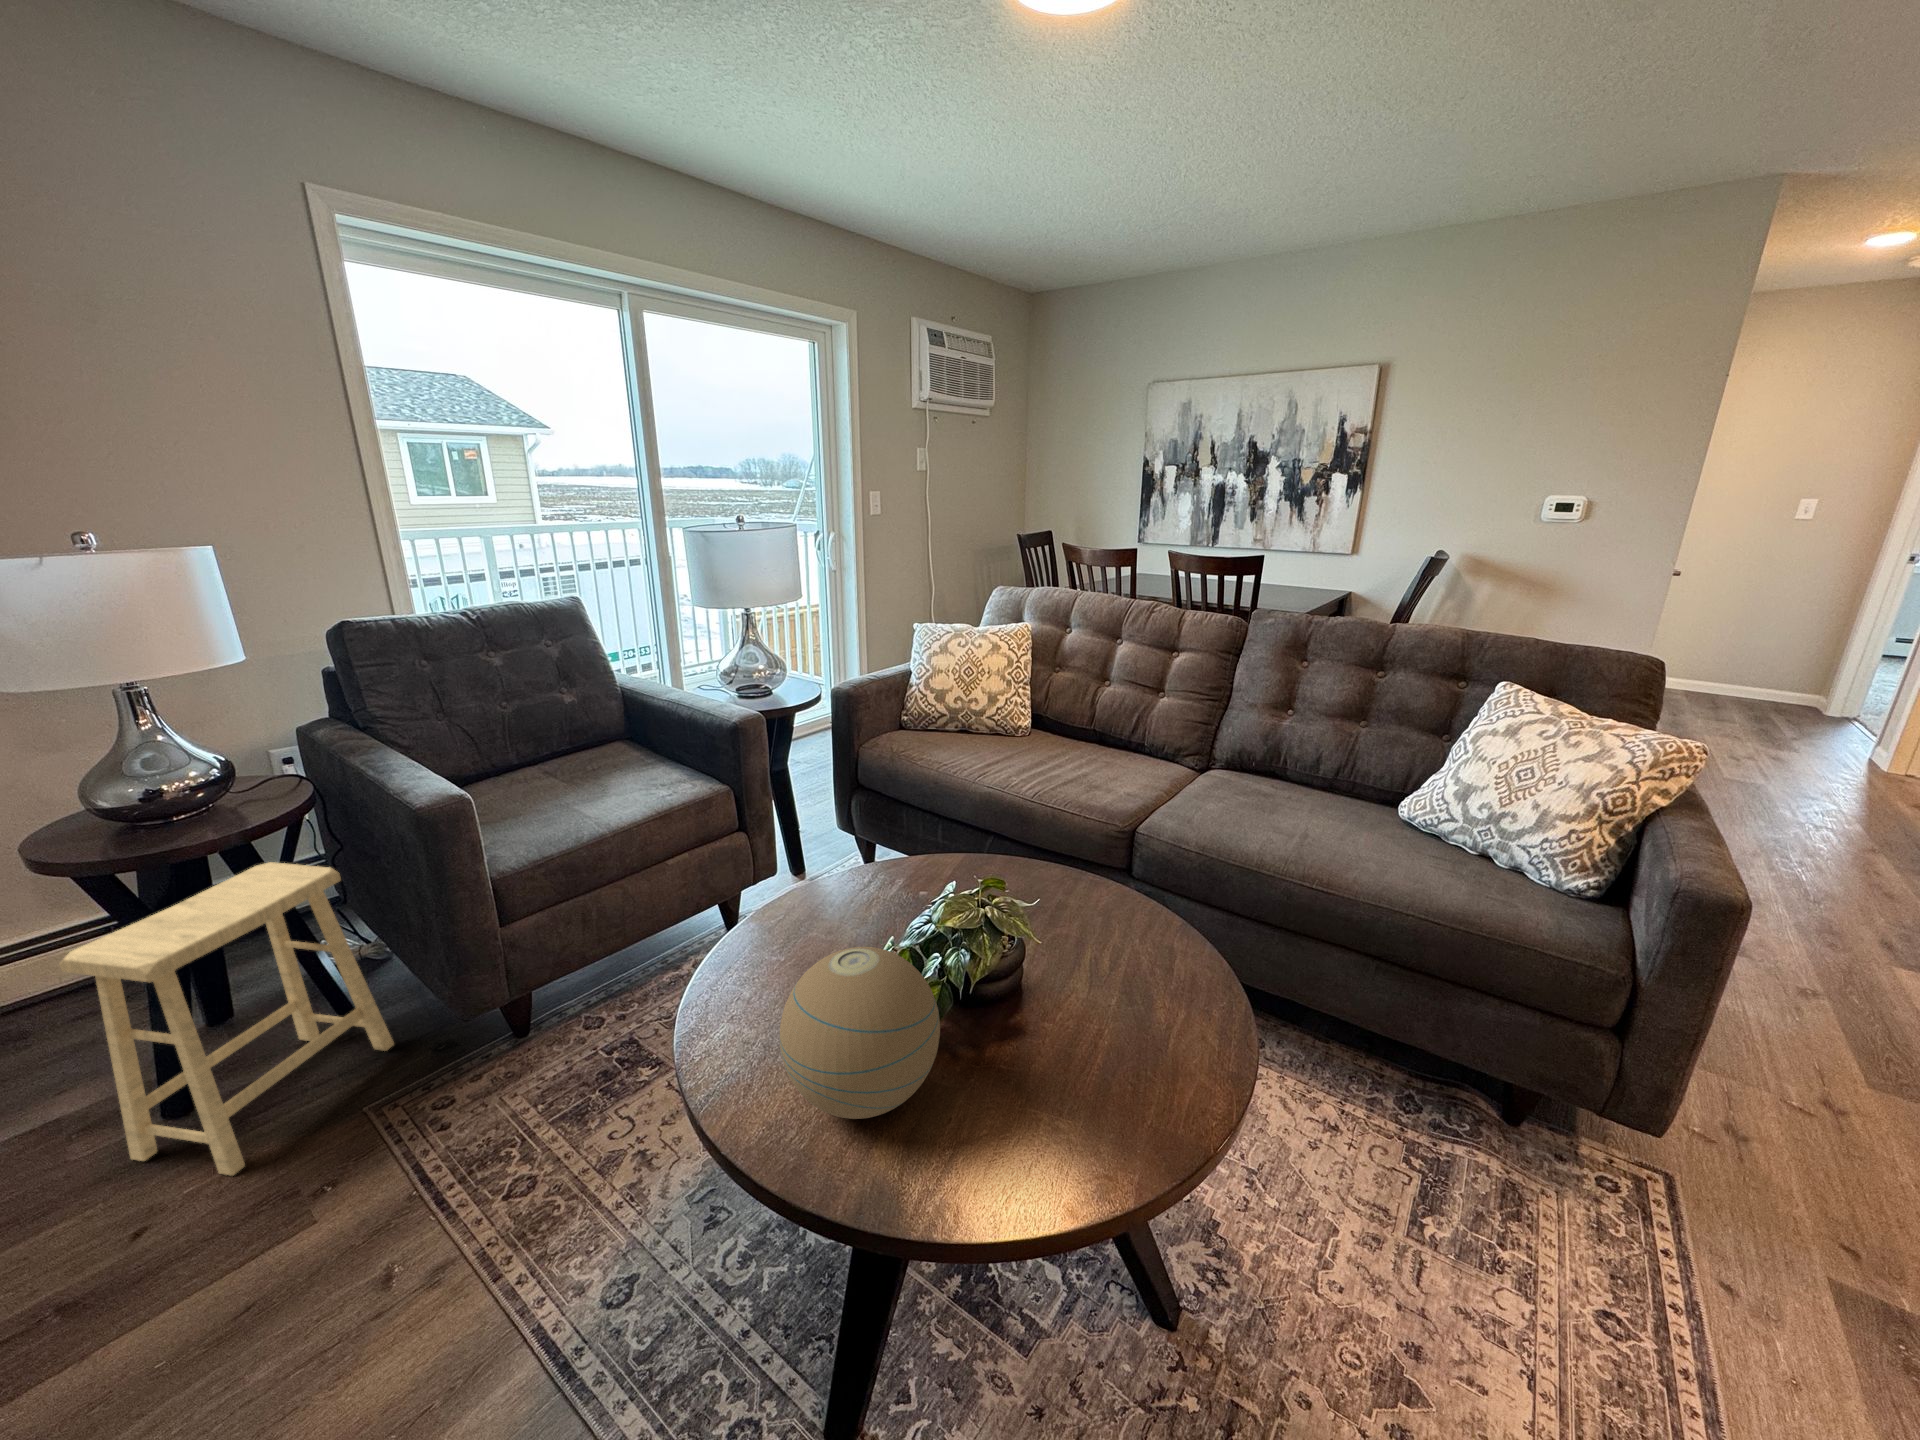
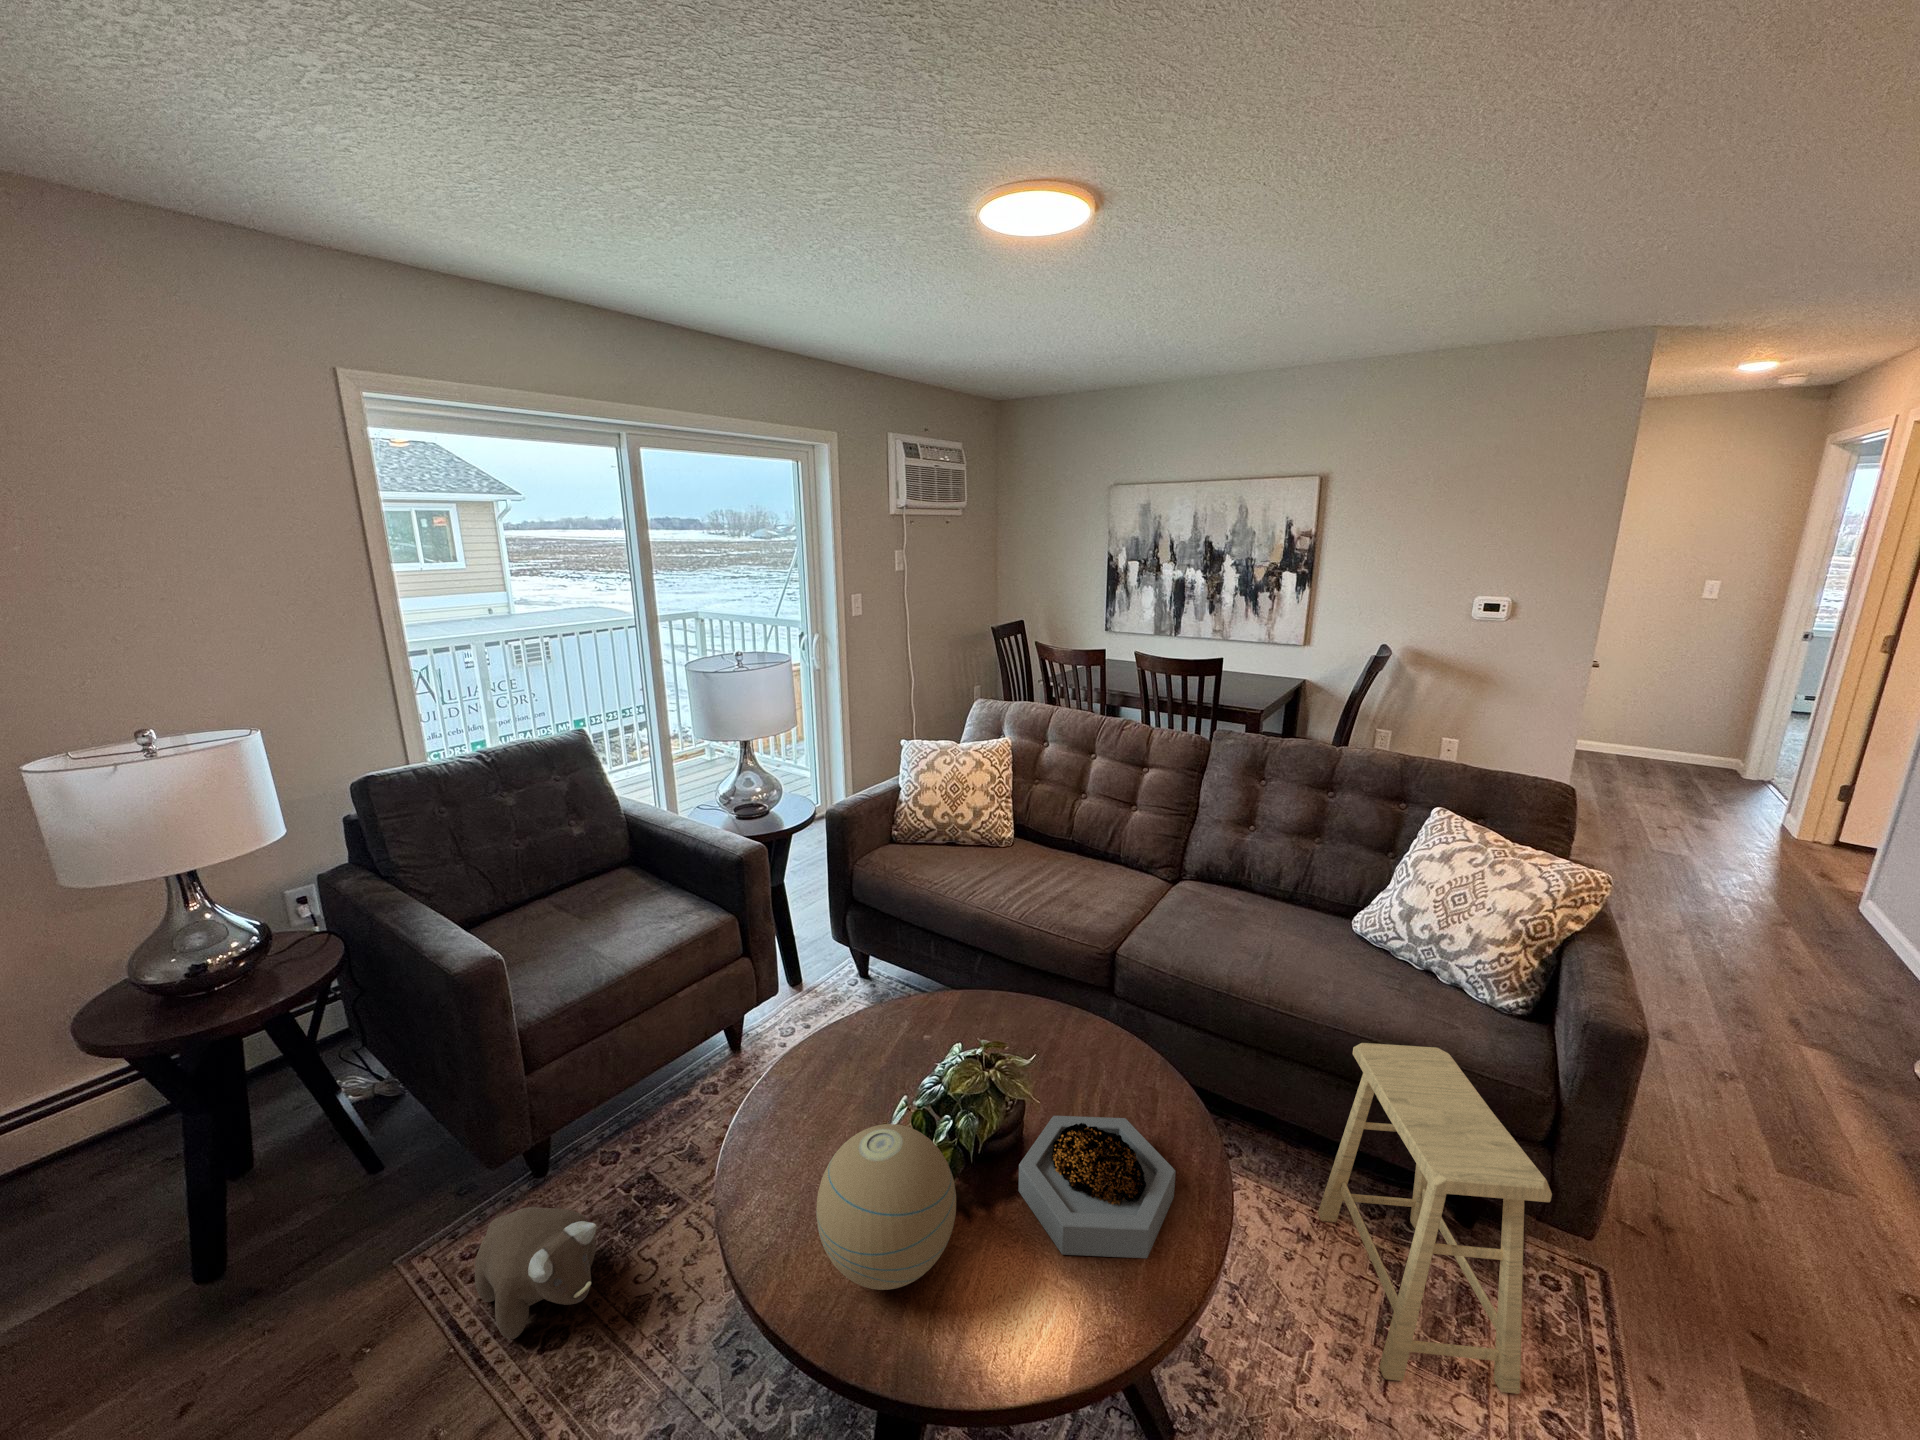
footstool: present [59,862,394,1175] -> present [1318,1043,1552,1394]
decorative bowl: none [1014,961,1195,1105] -> present [1019,1116,1176,1258]
plush toy: none [440,1056,568,1185] -> present [475,1207,597,1339]

